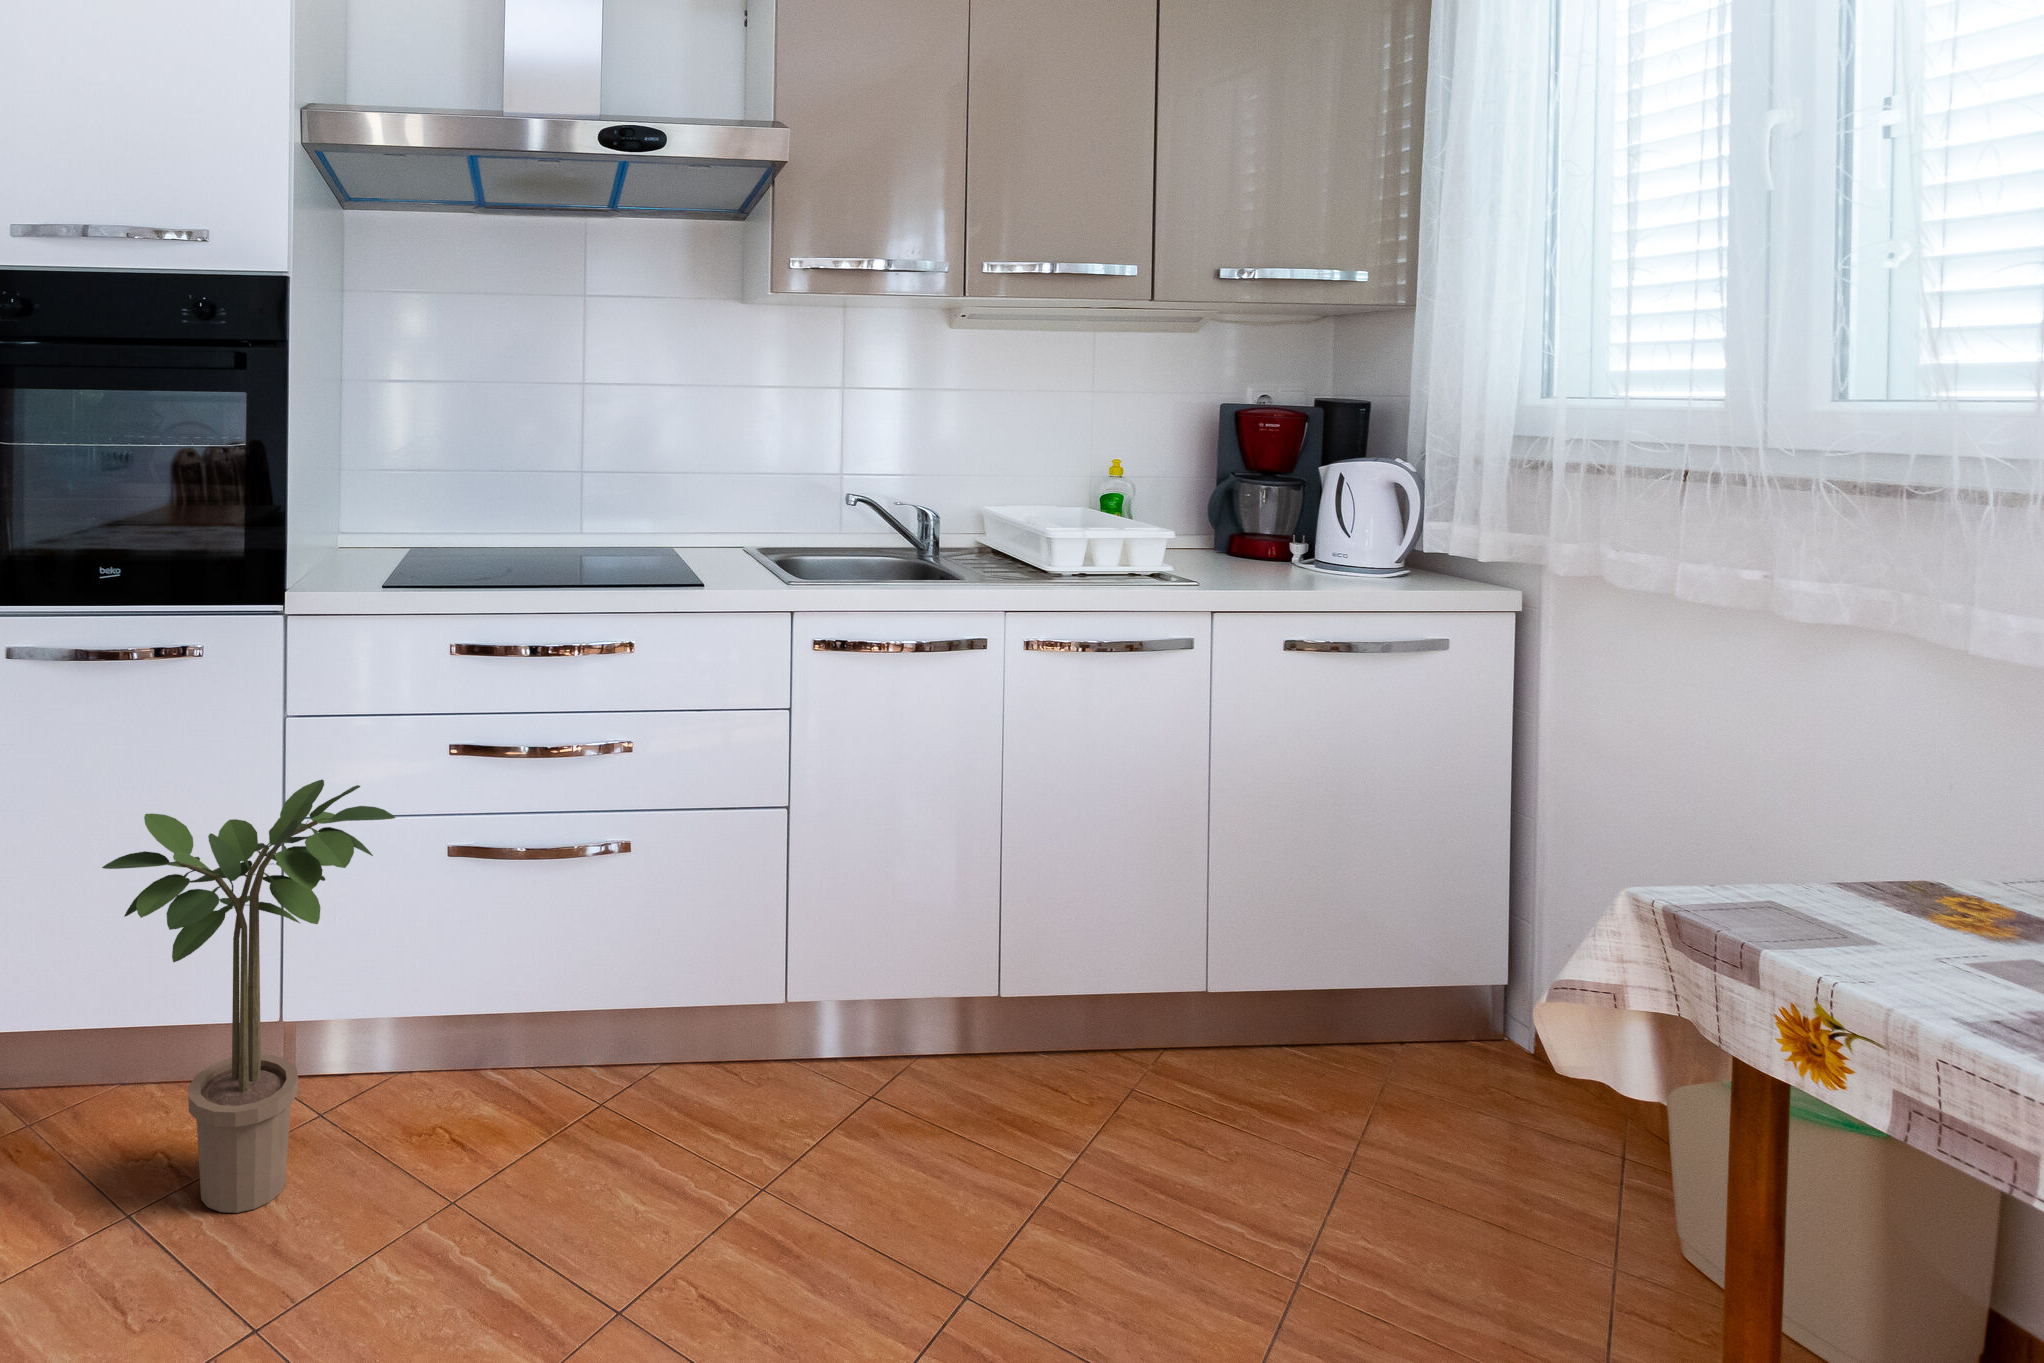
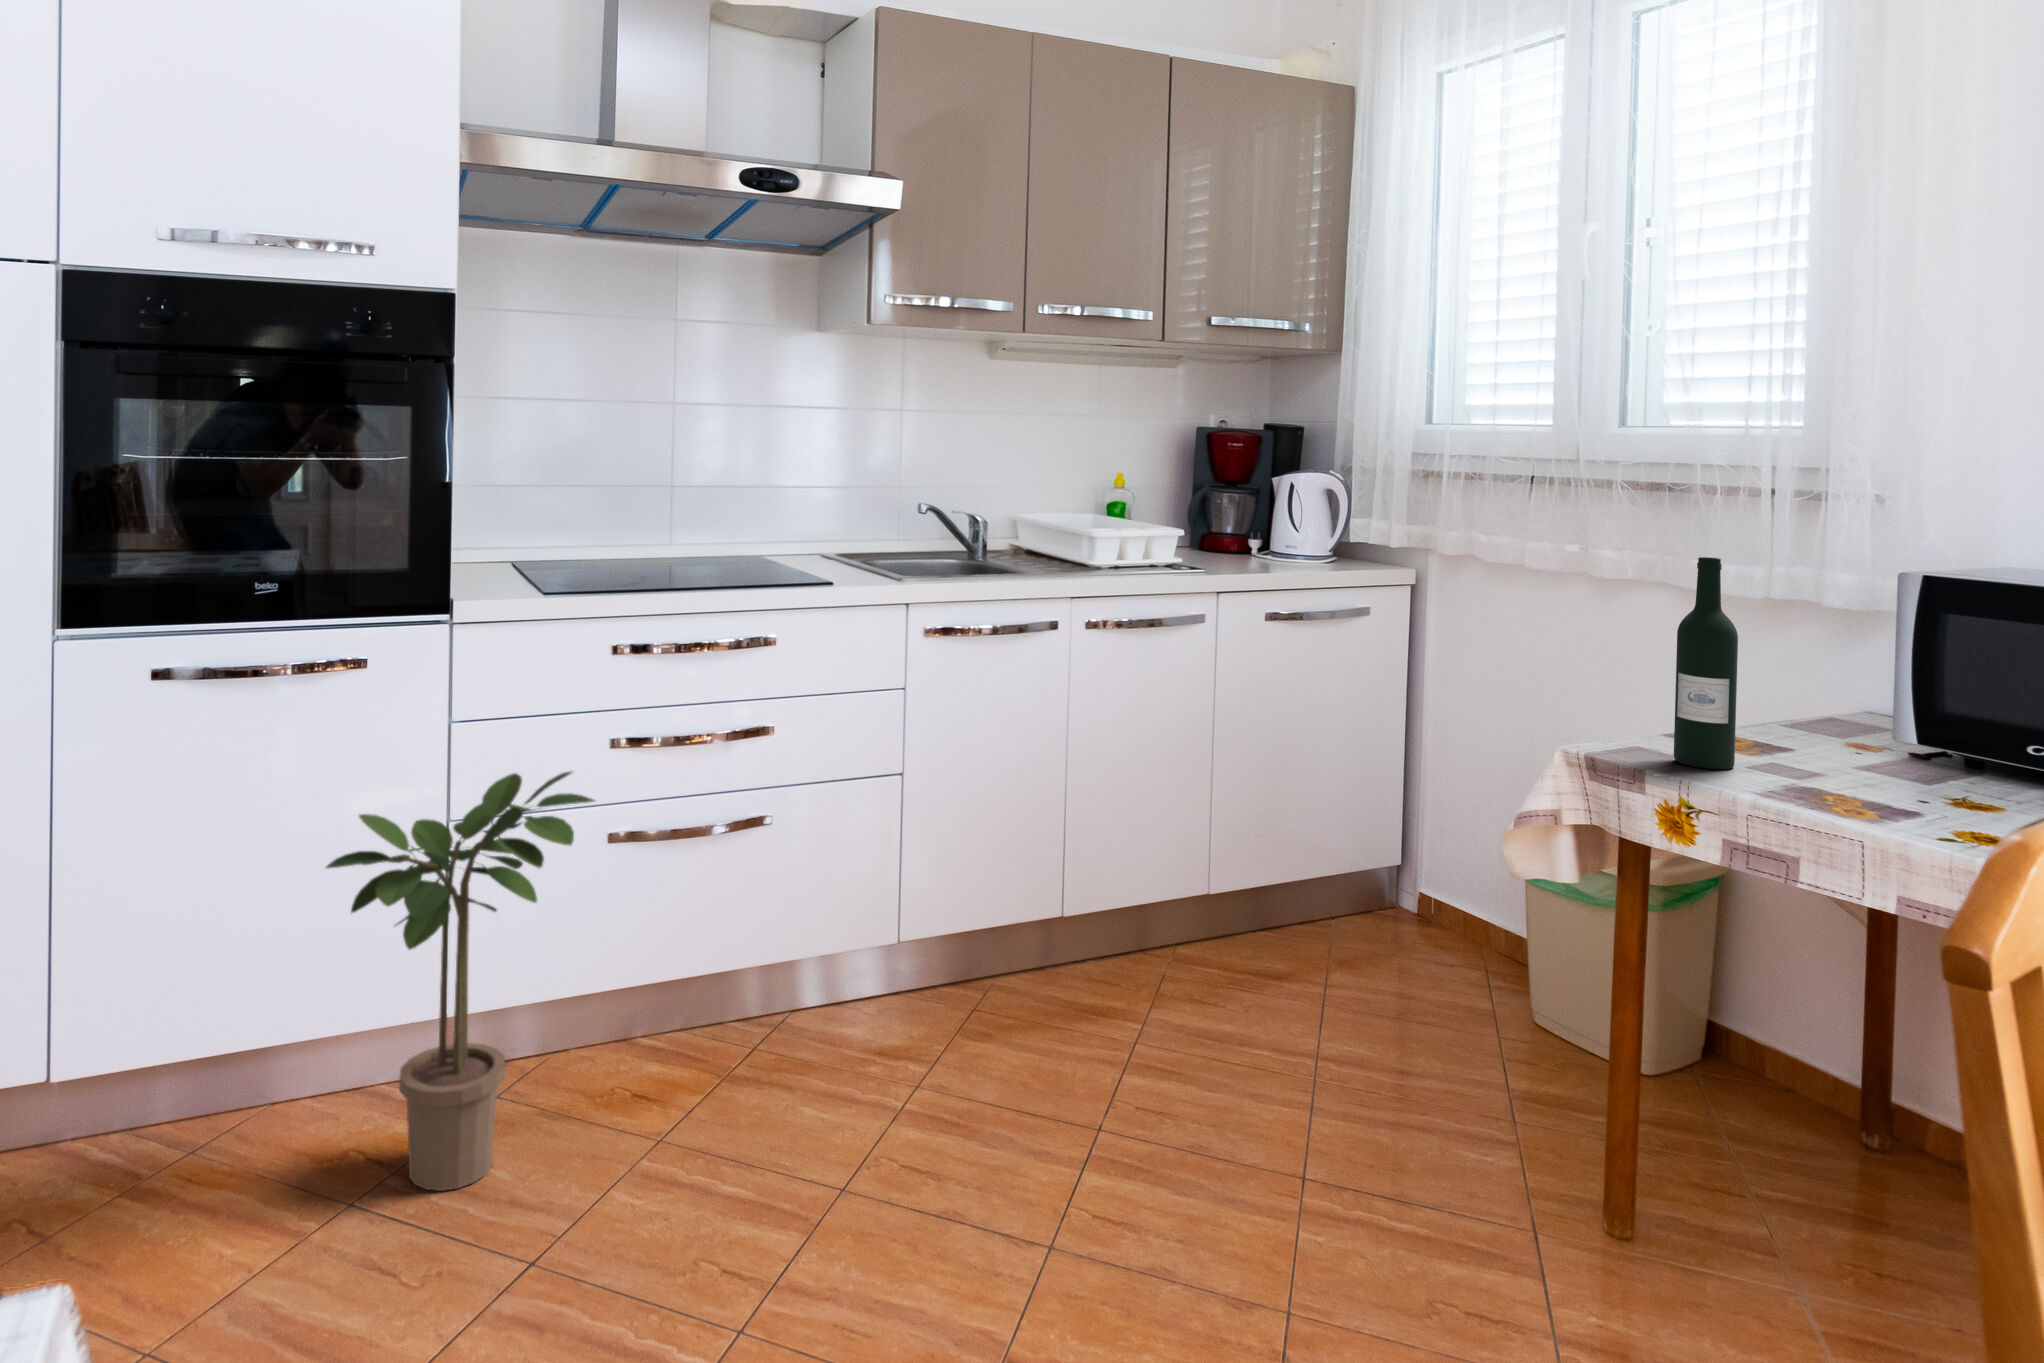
wine bottle: none [1833,617,1959,964] -> present [1674,557,1738,769]

